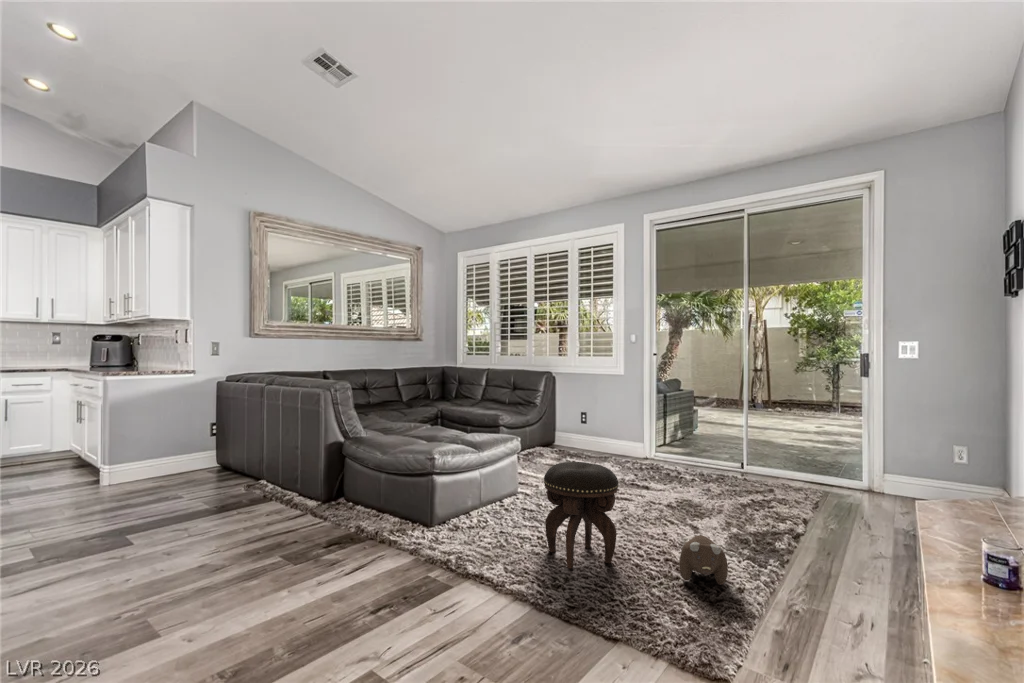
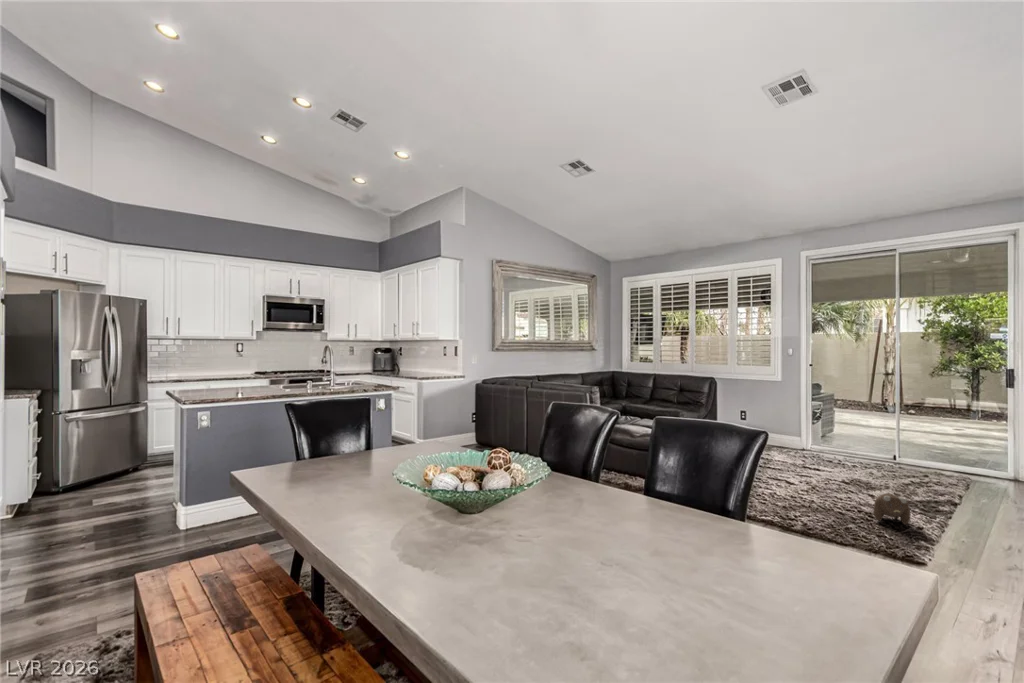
footstool: present [544,462,618,569] -> none [768,444,824,510]

